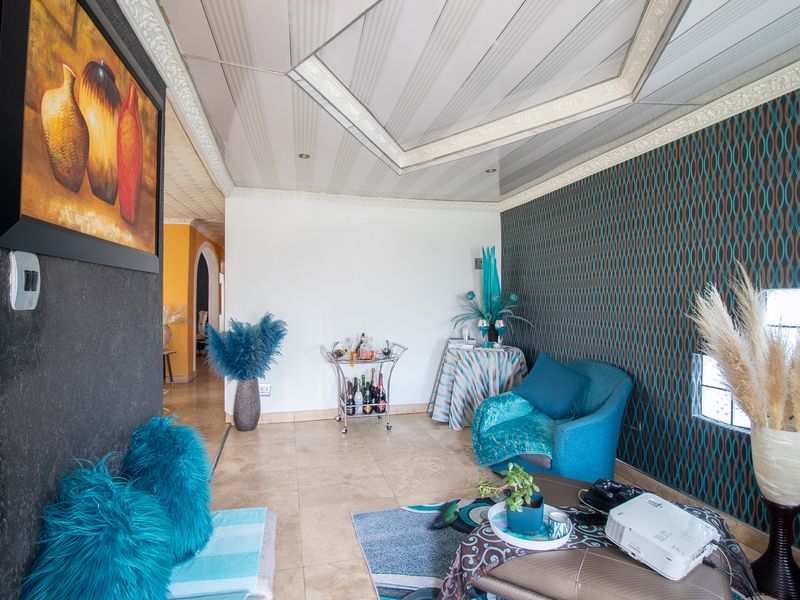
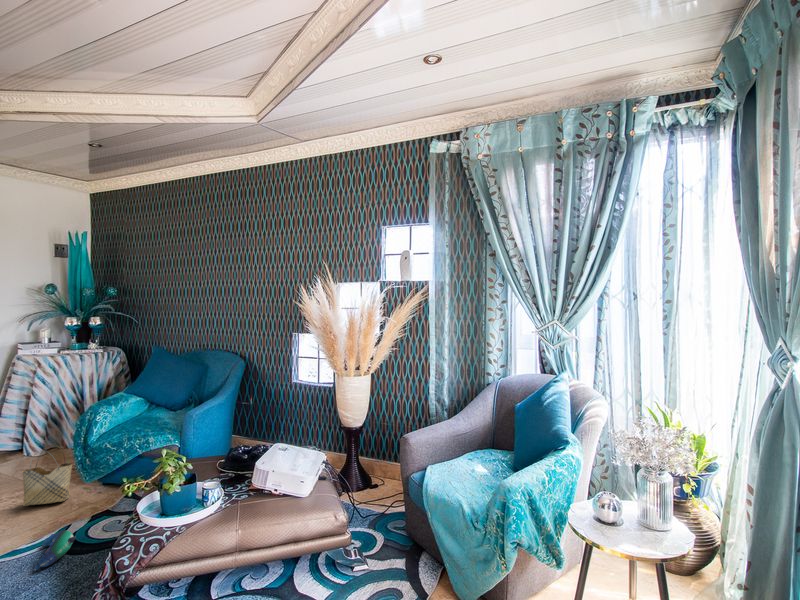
woven basket: none [438,425,470,475] -> present [22,445,72,506]

